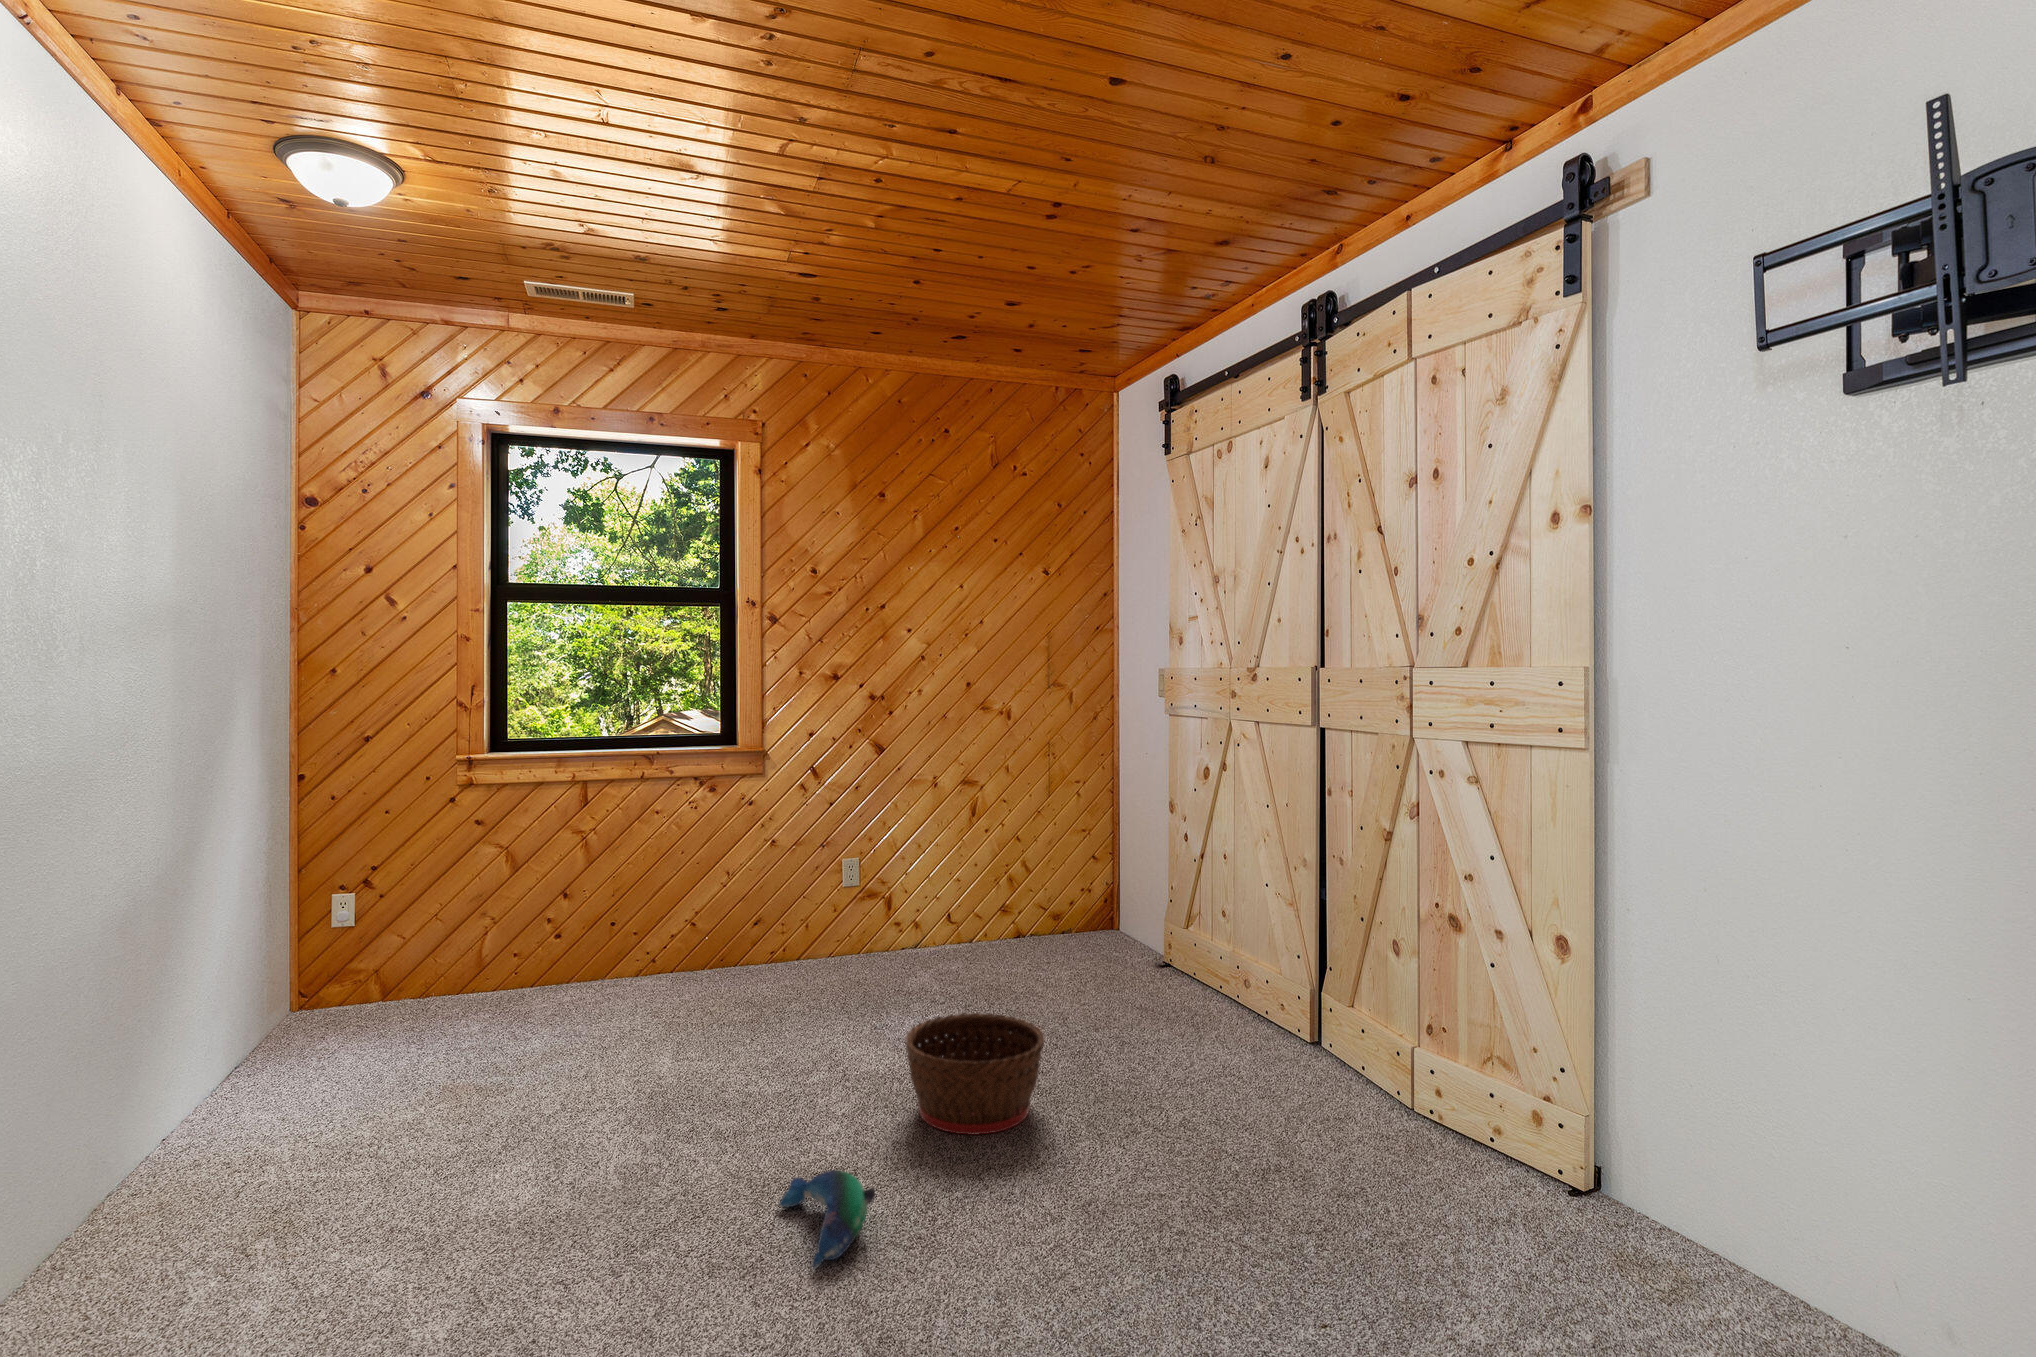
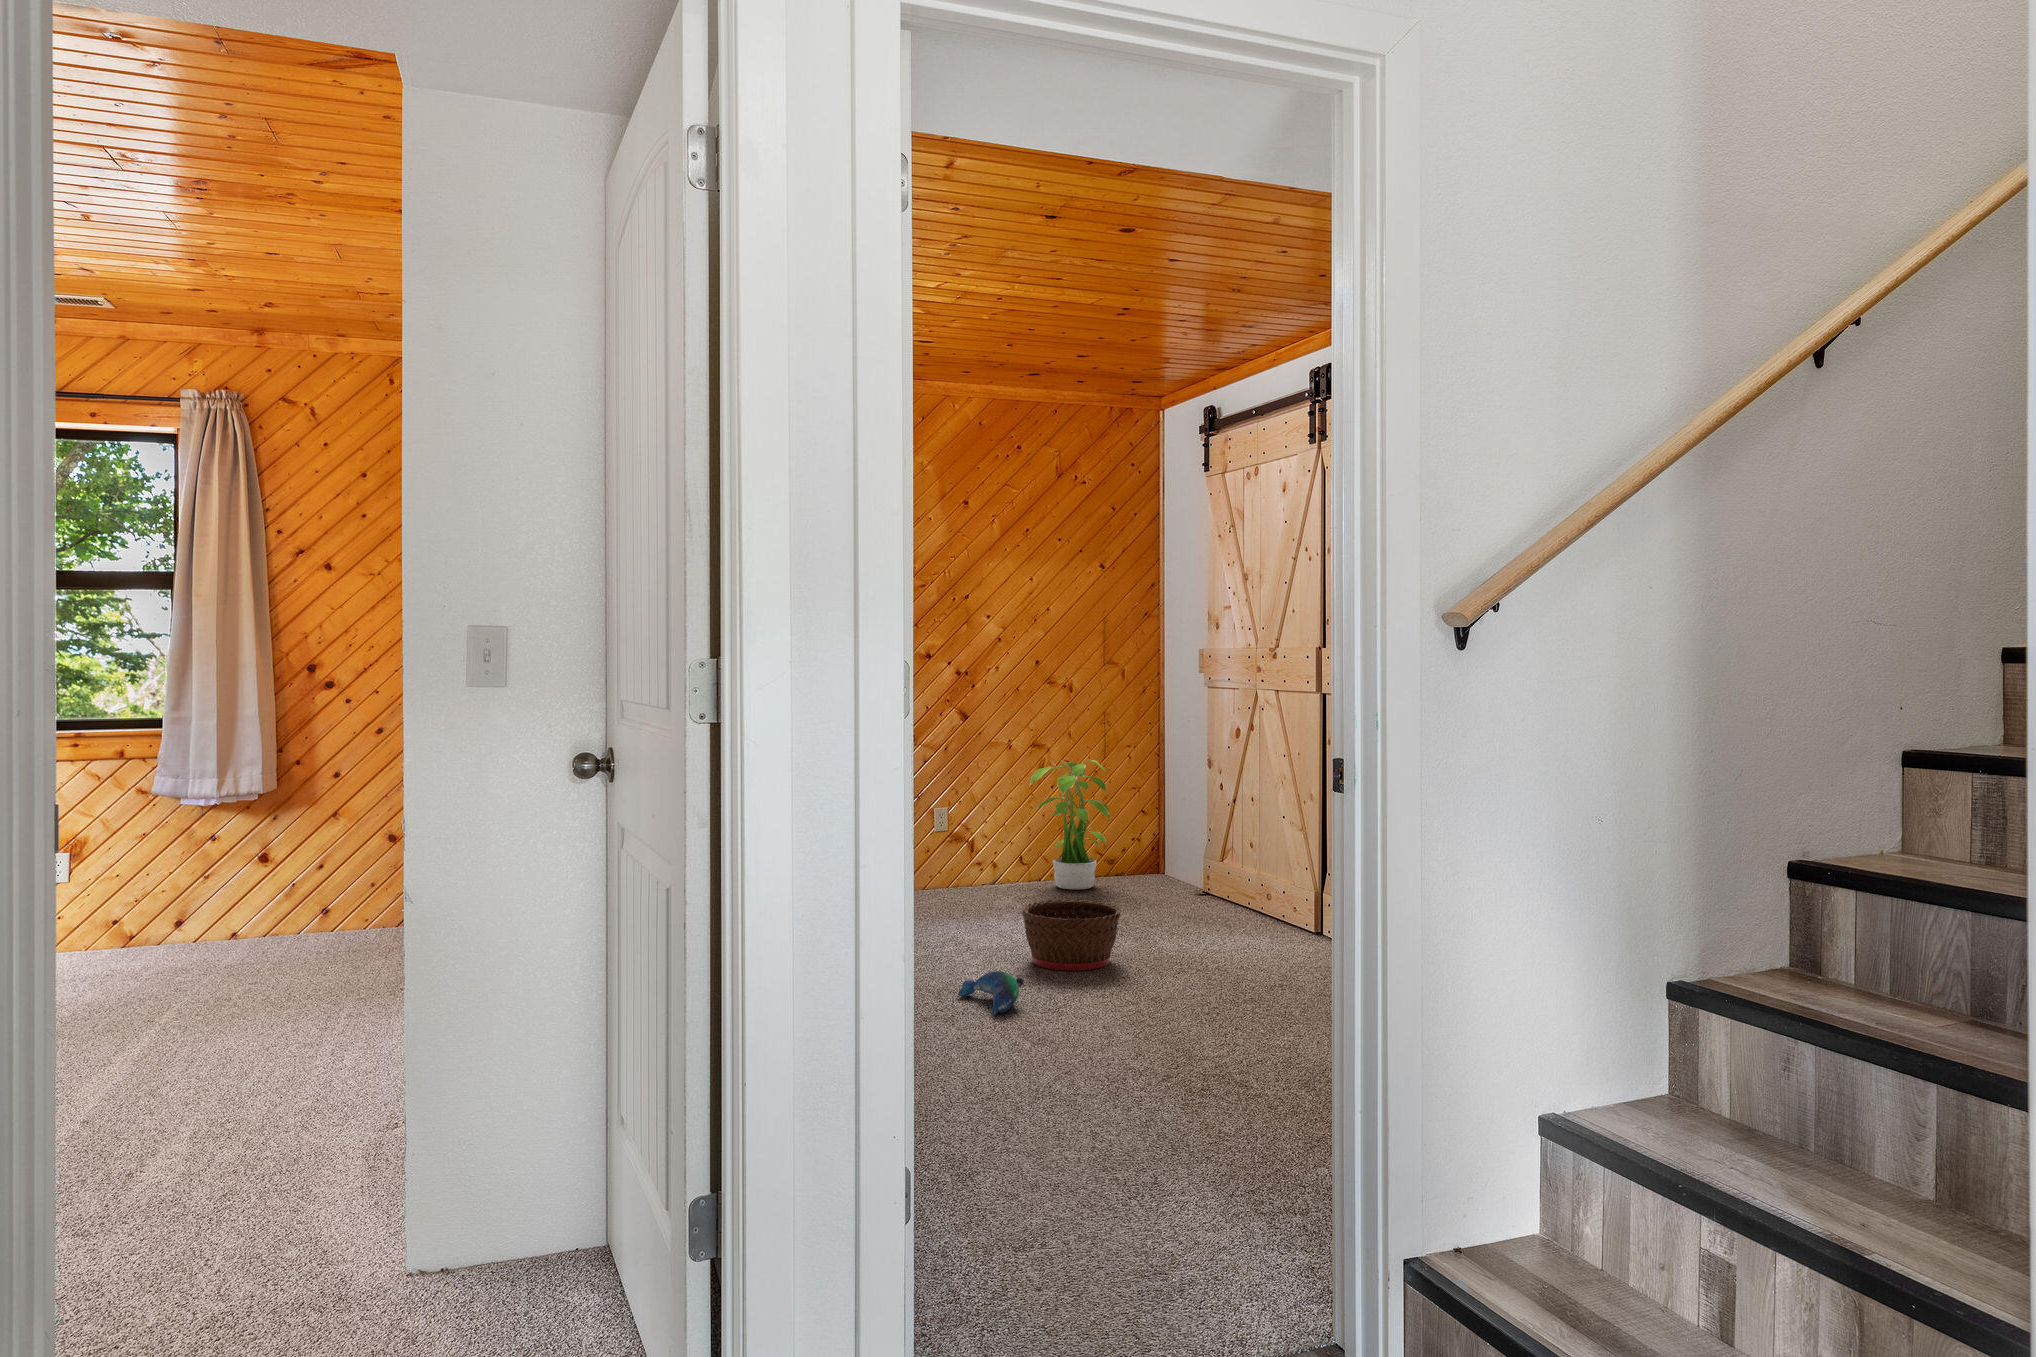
potted plant: none [954,797,1052,958] -> present [1029,758,1111,890]

